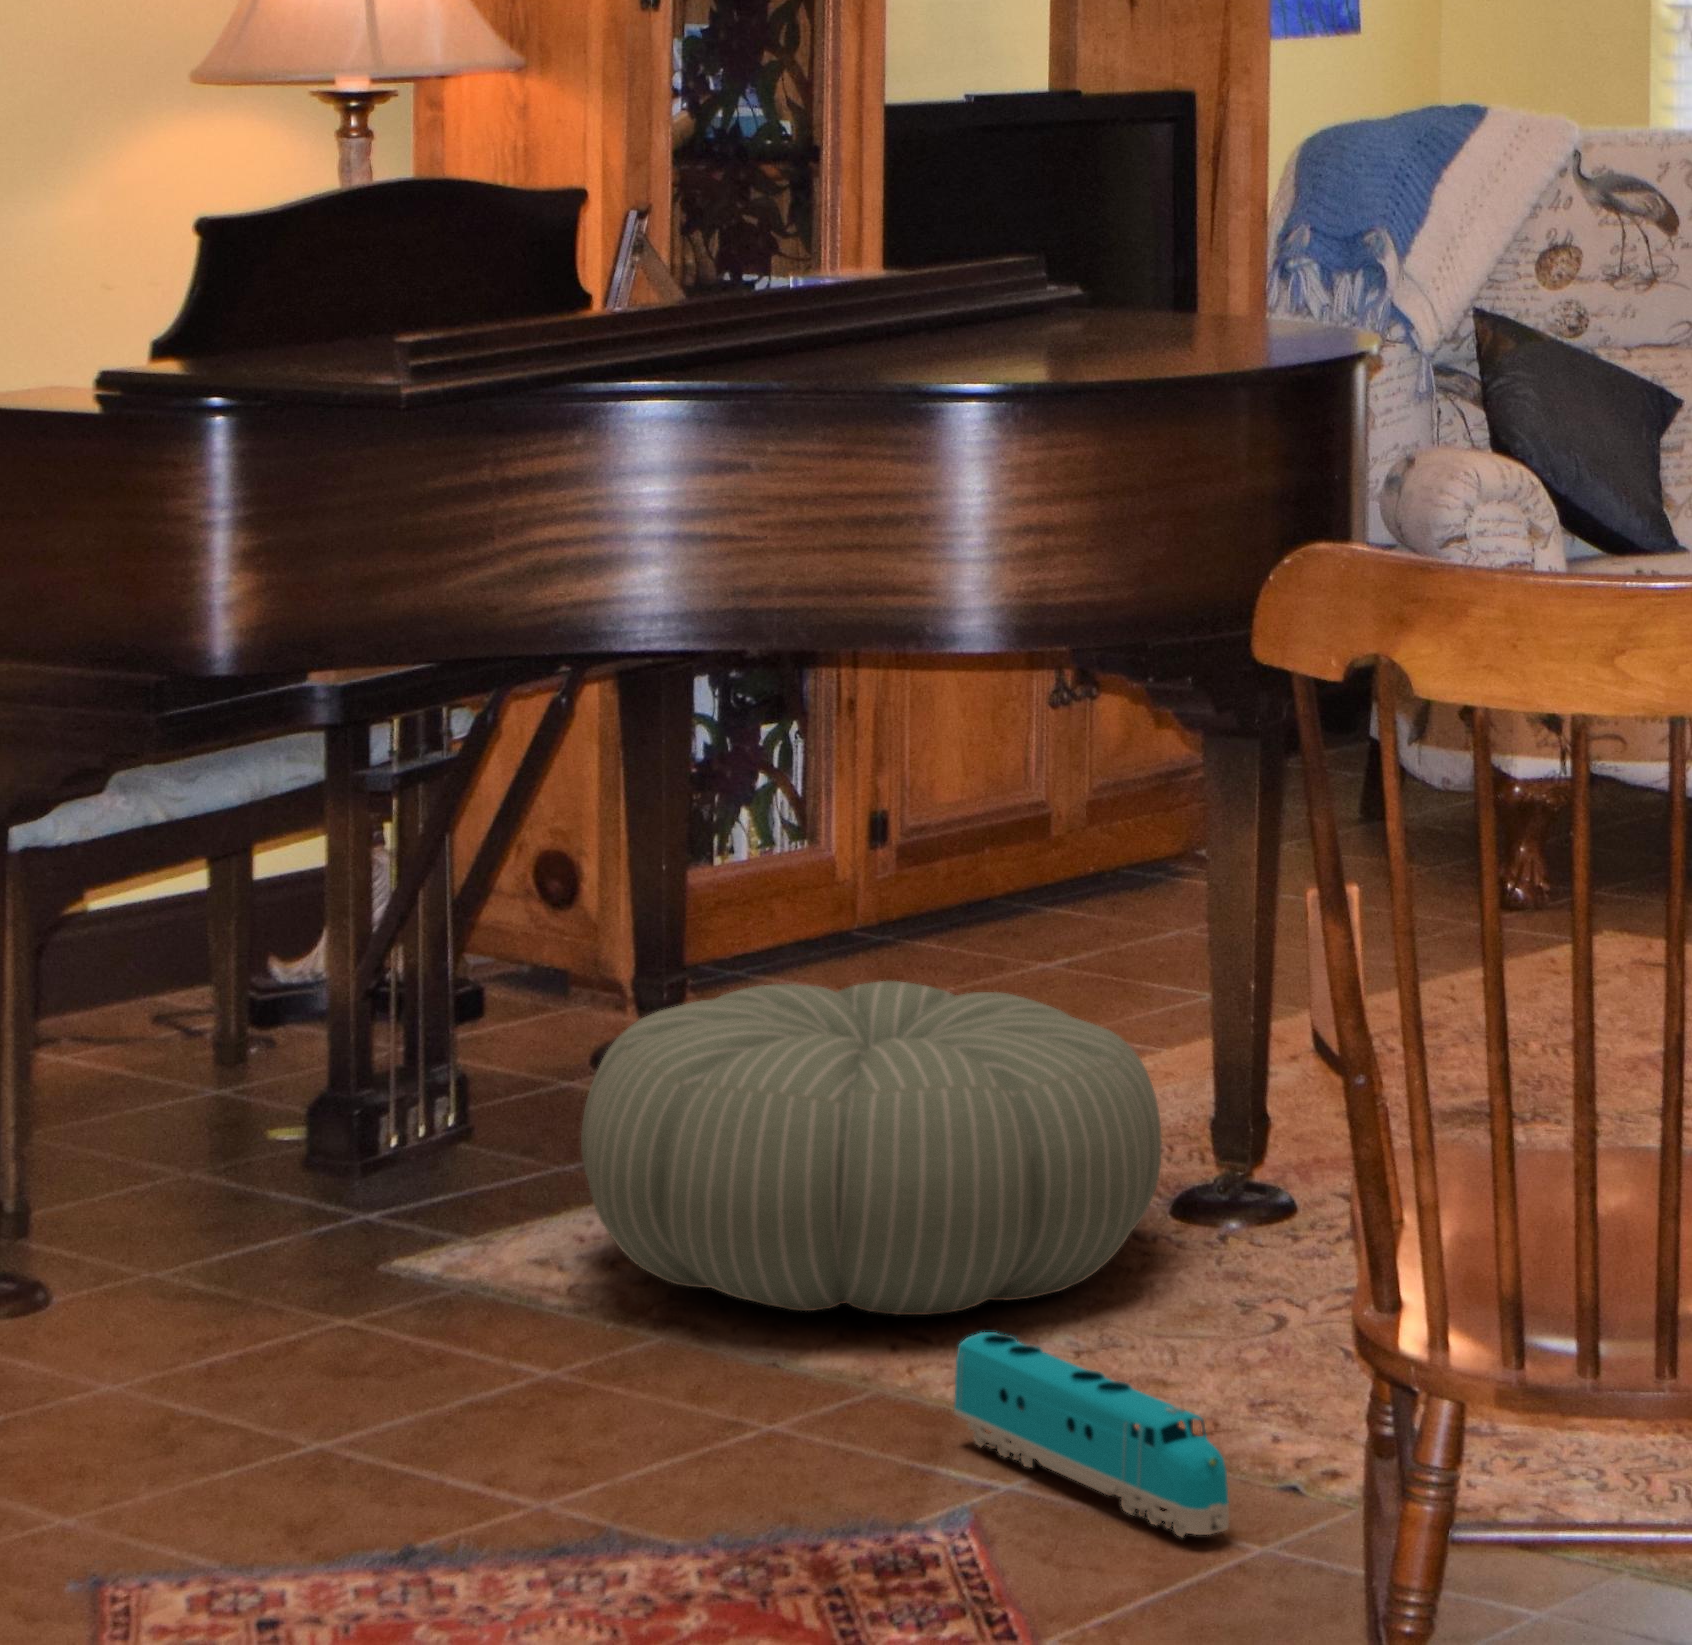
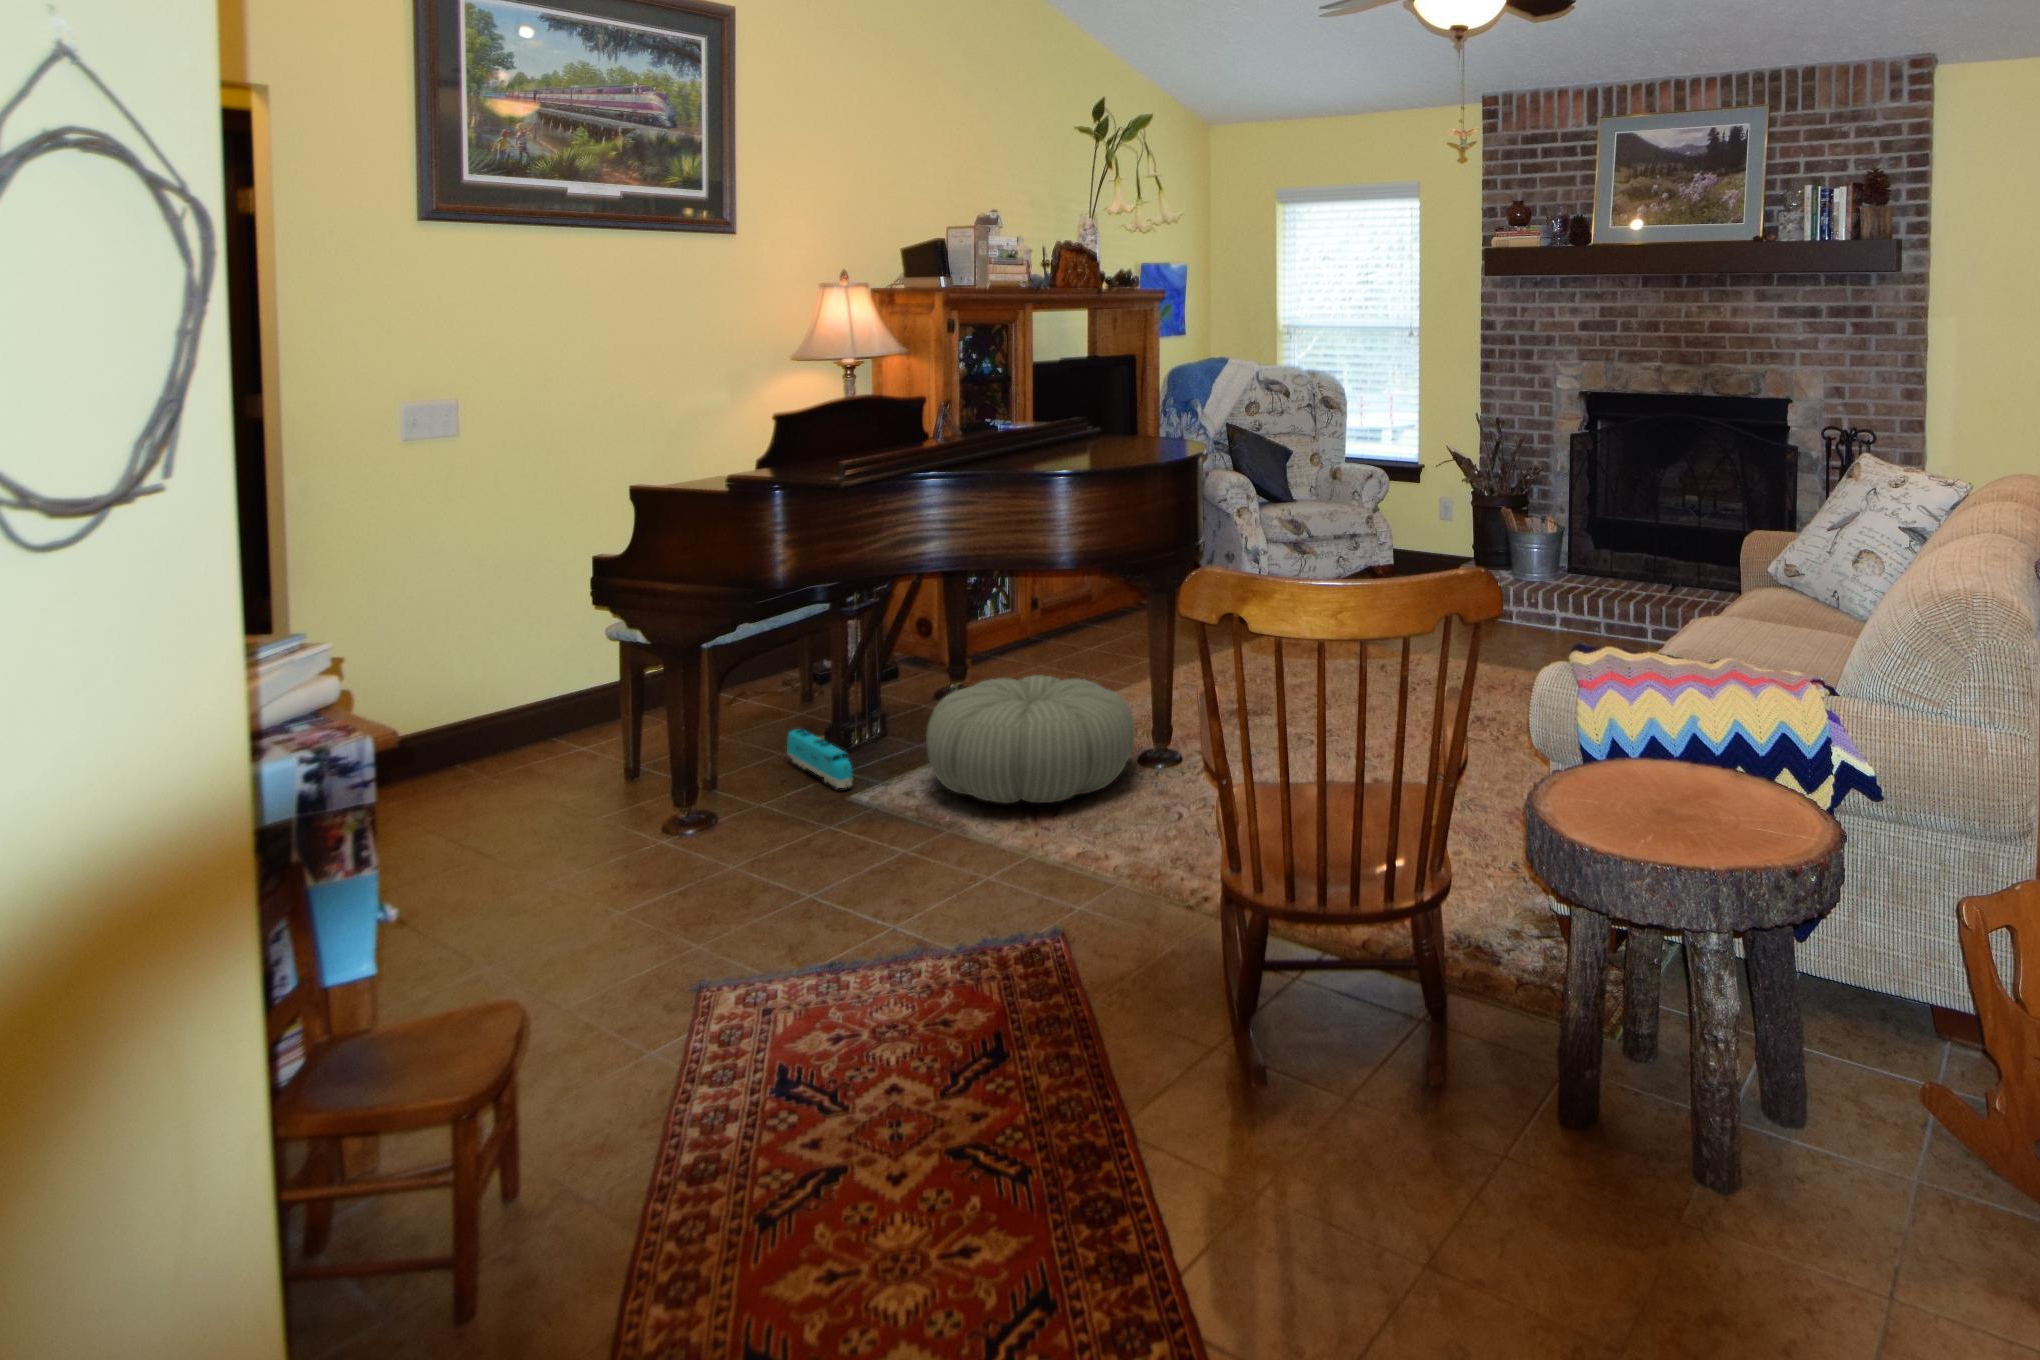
toy train: present [954,1332,1229,1537] -> present [787,729,852,788]

